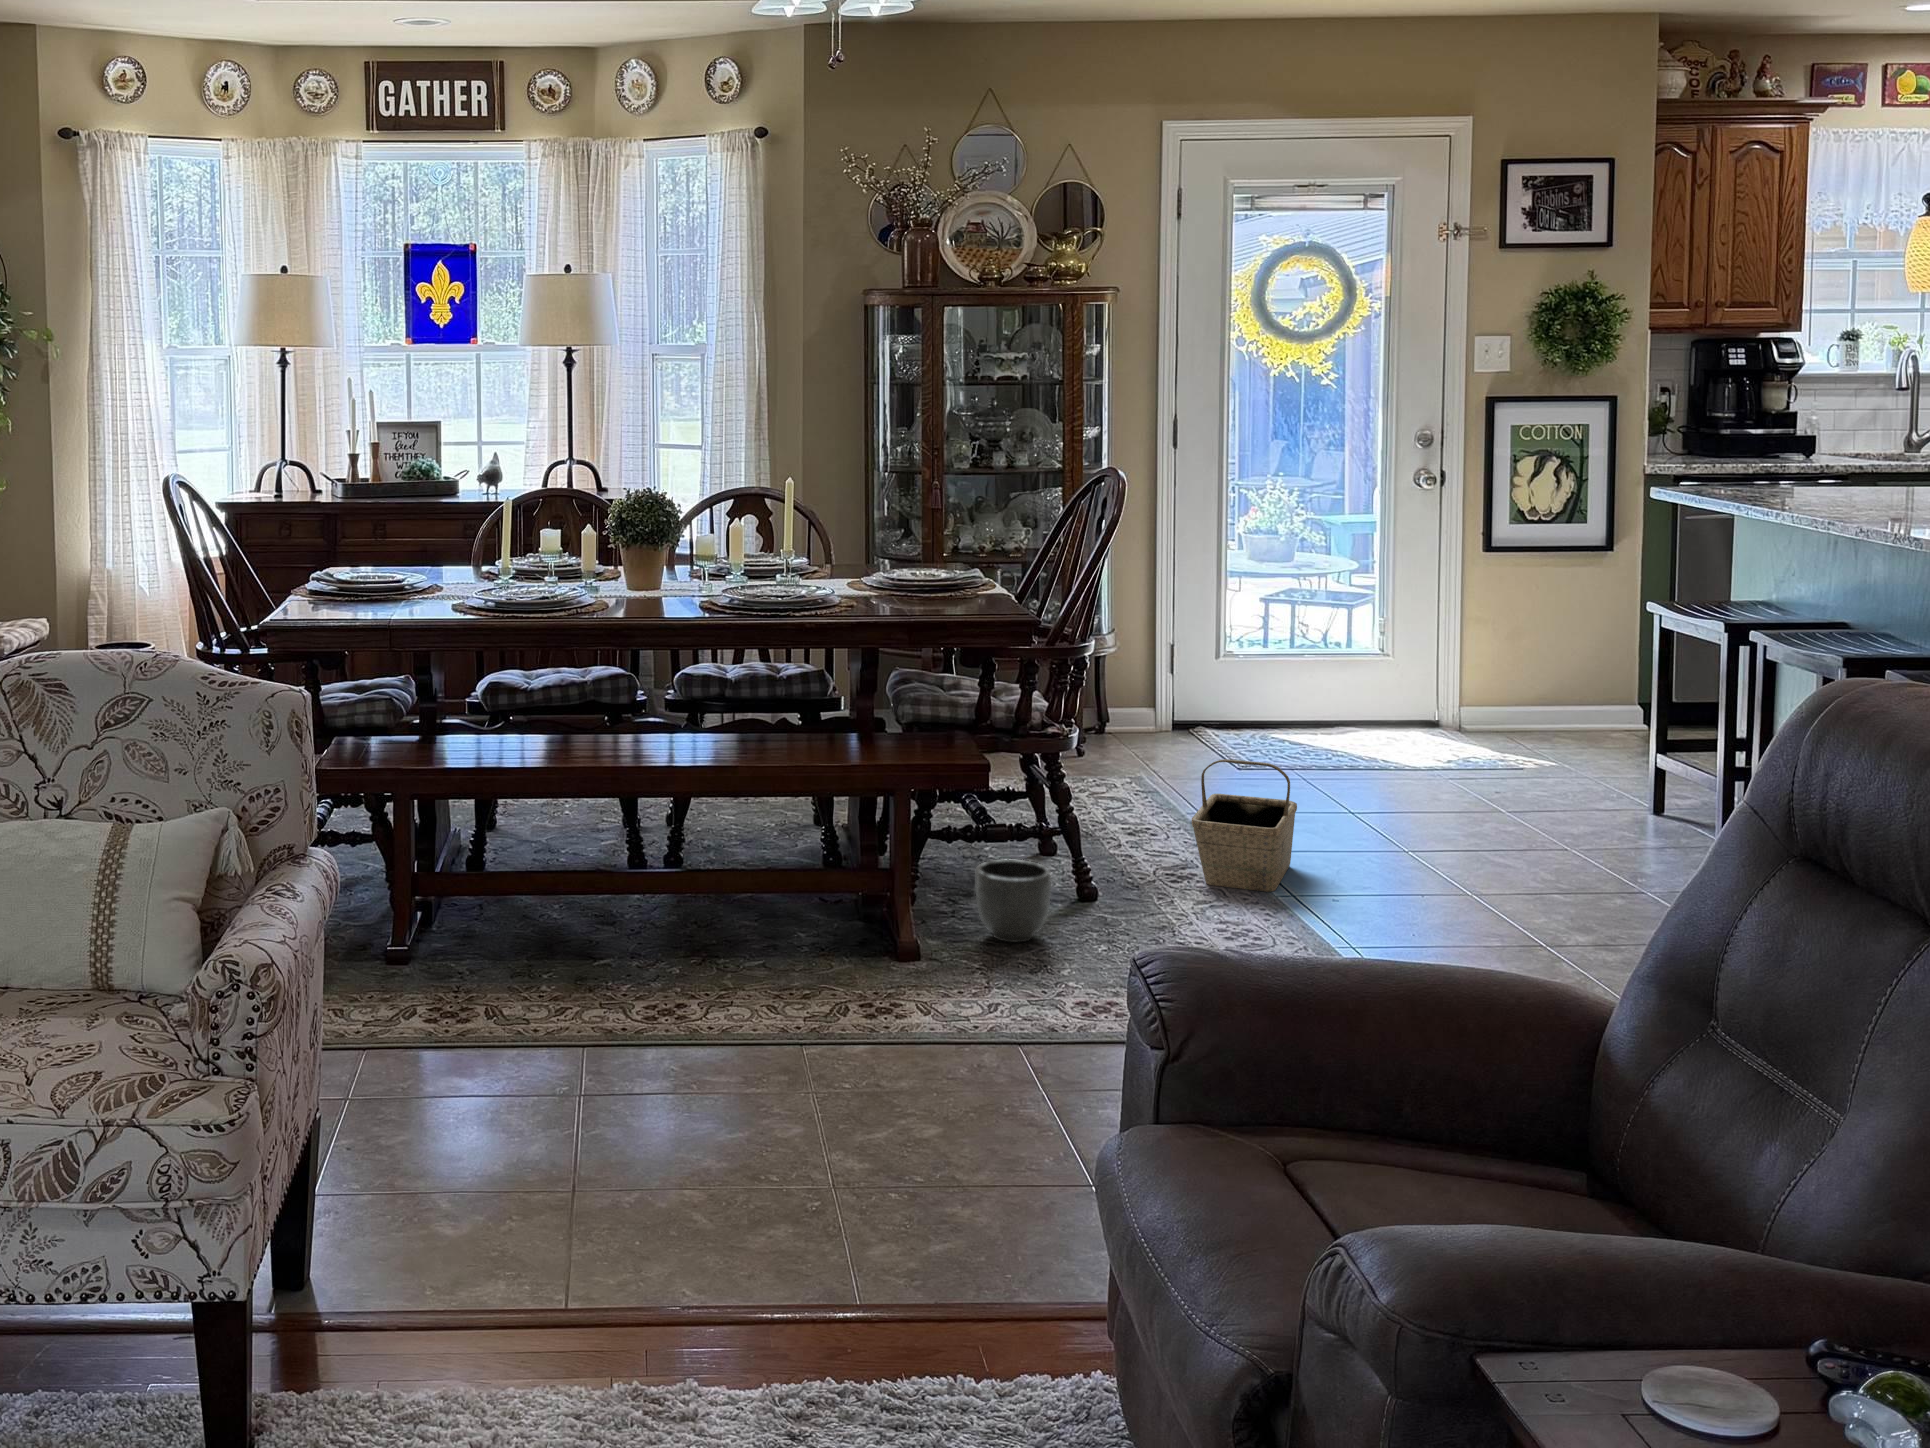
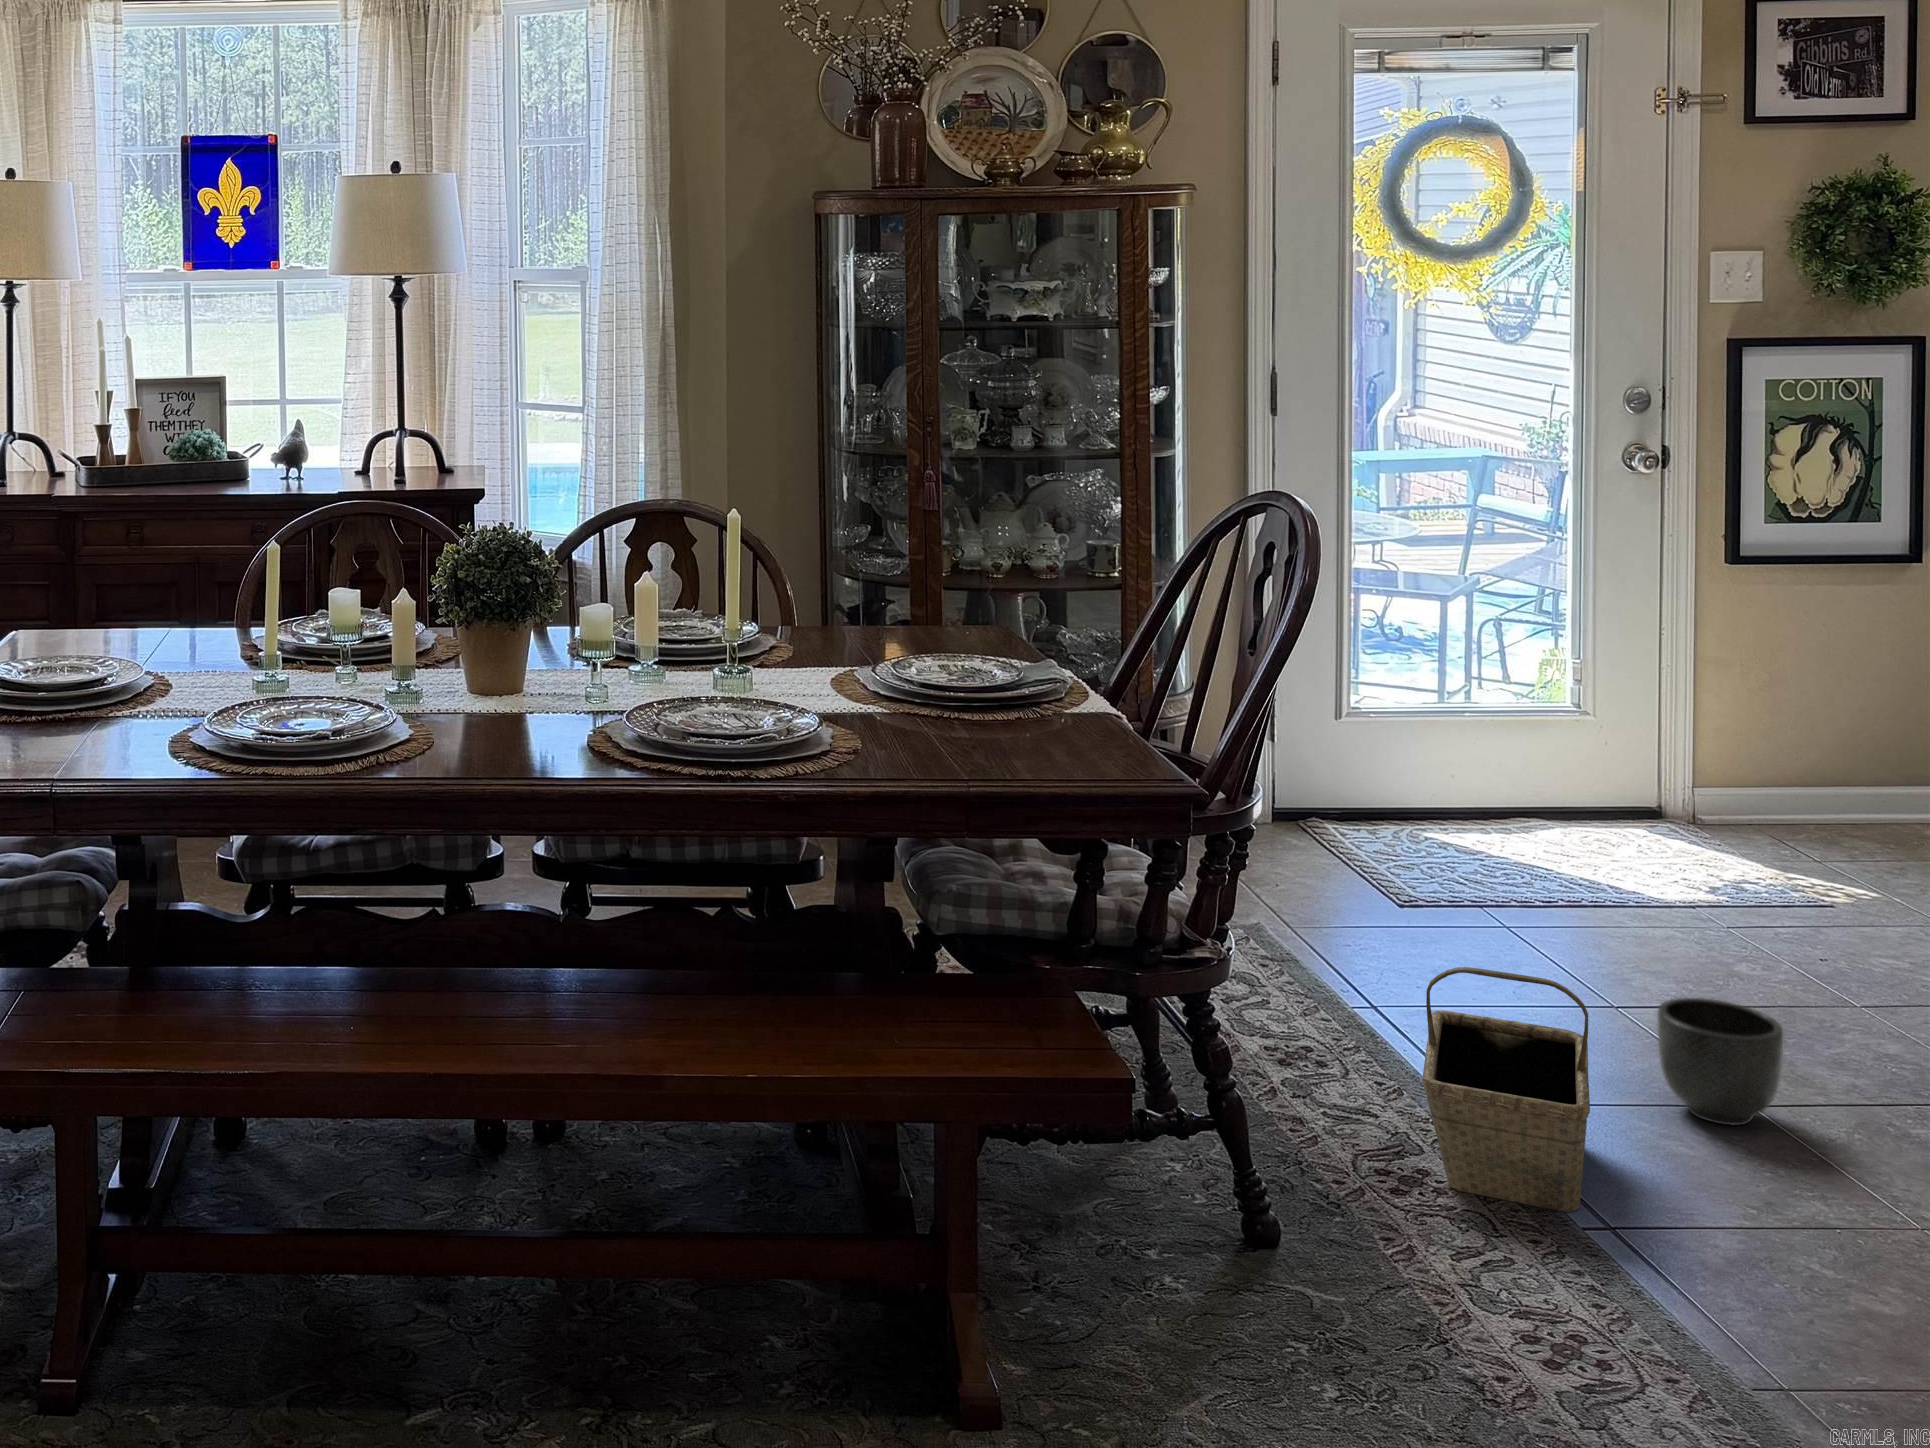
planter: present [976,859,1051,943] -> present [1657,998,1783,1125]

